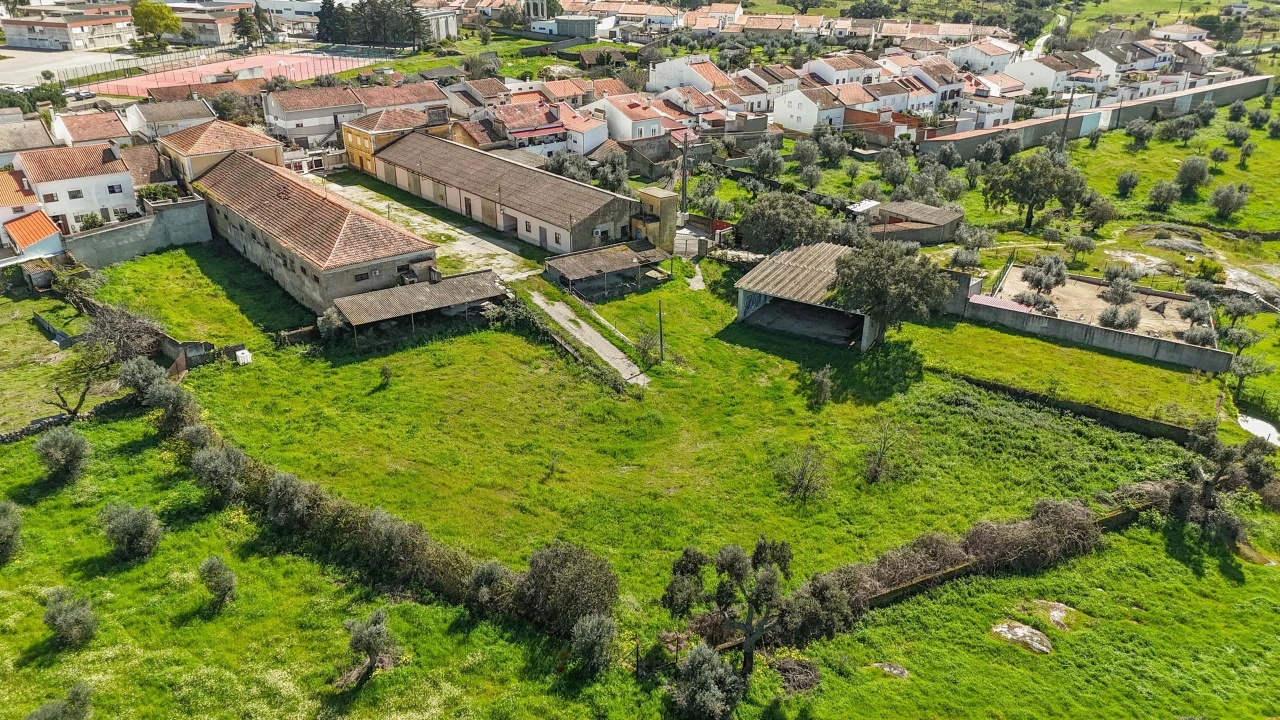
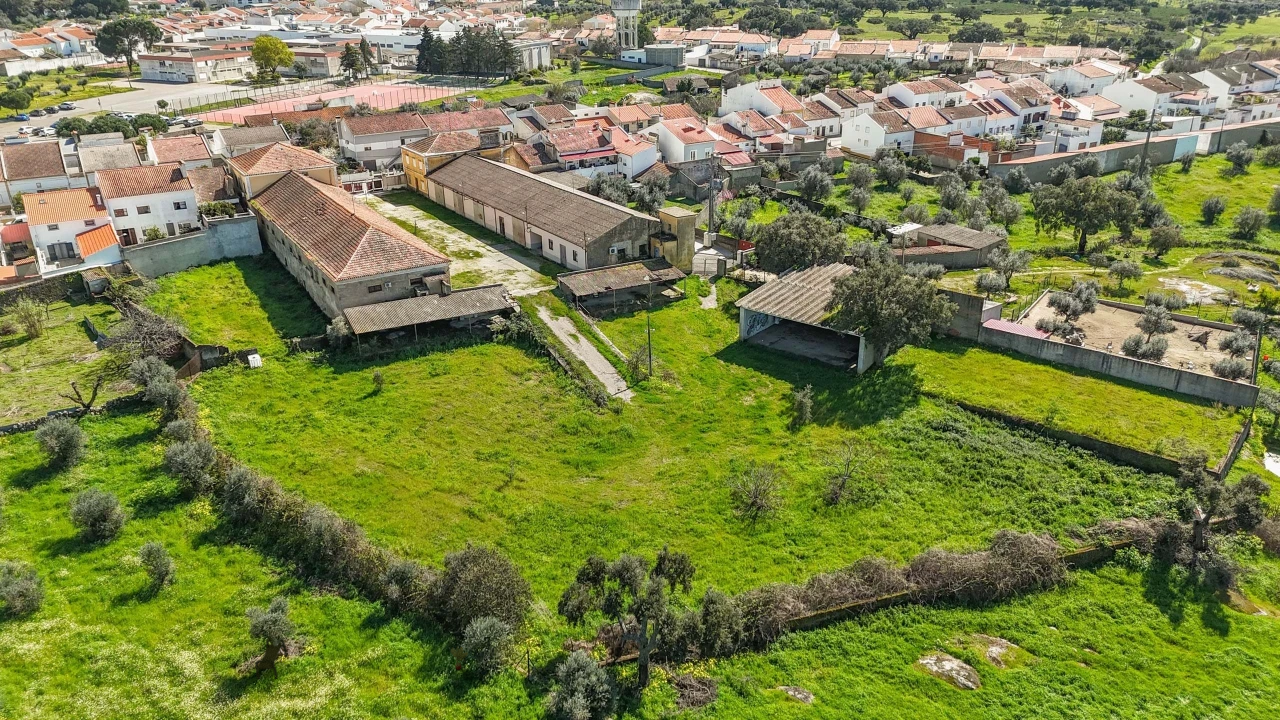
bench: none [355,653,382,697] -> present [255,639,288,679]

